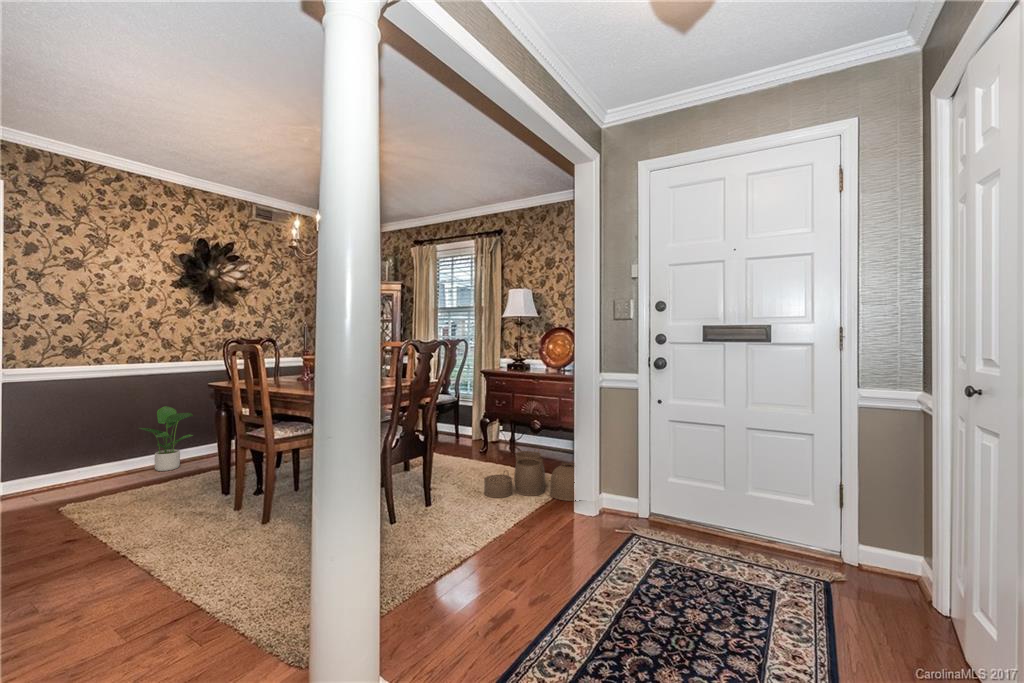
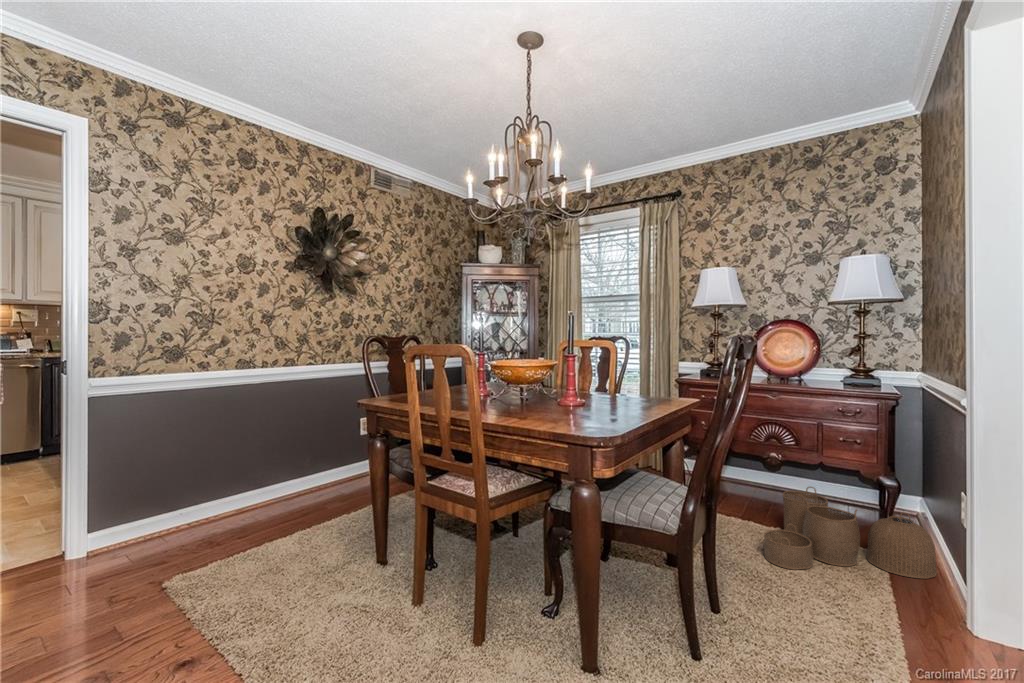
potted plant: present [139,406,193,471] -> none [253,424,319,511]

